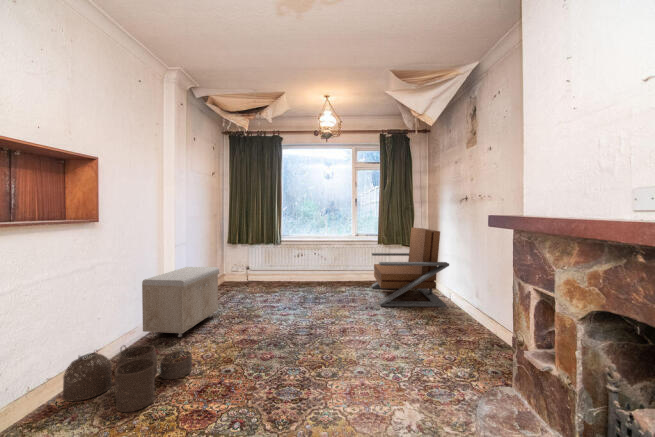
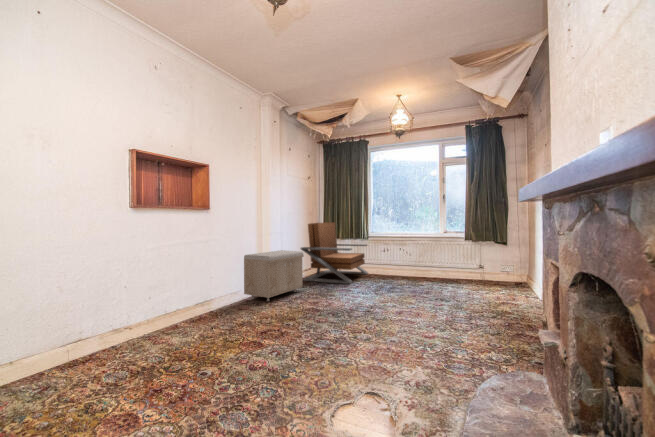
lounge chair: present [371,227,449,307] -> present [301,223,368,284]
woven basket: present [62,345,192,412] -> none [184,294,266,336]

